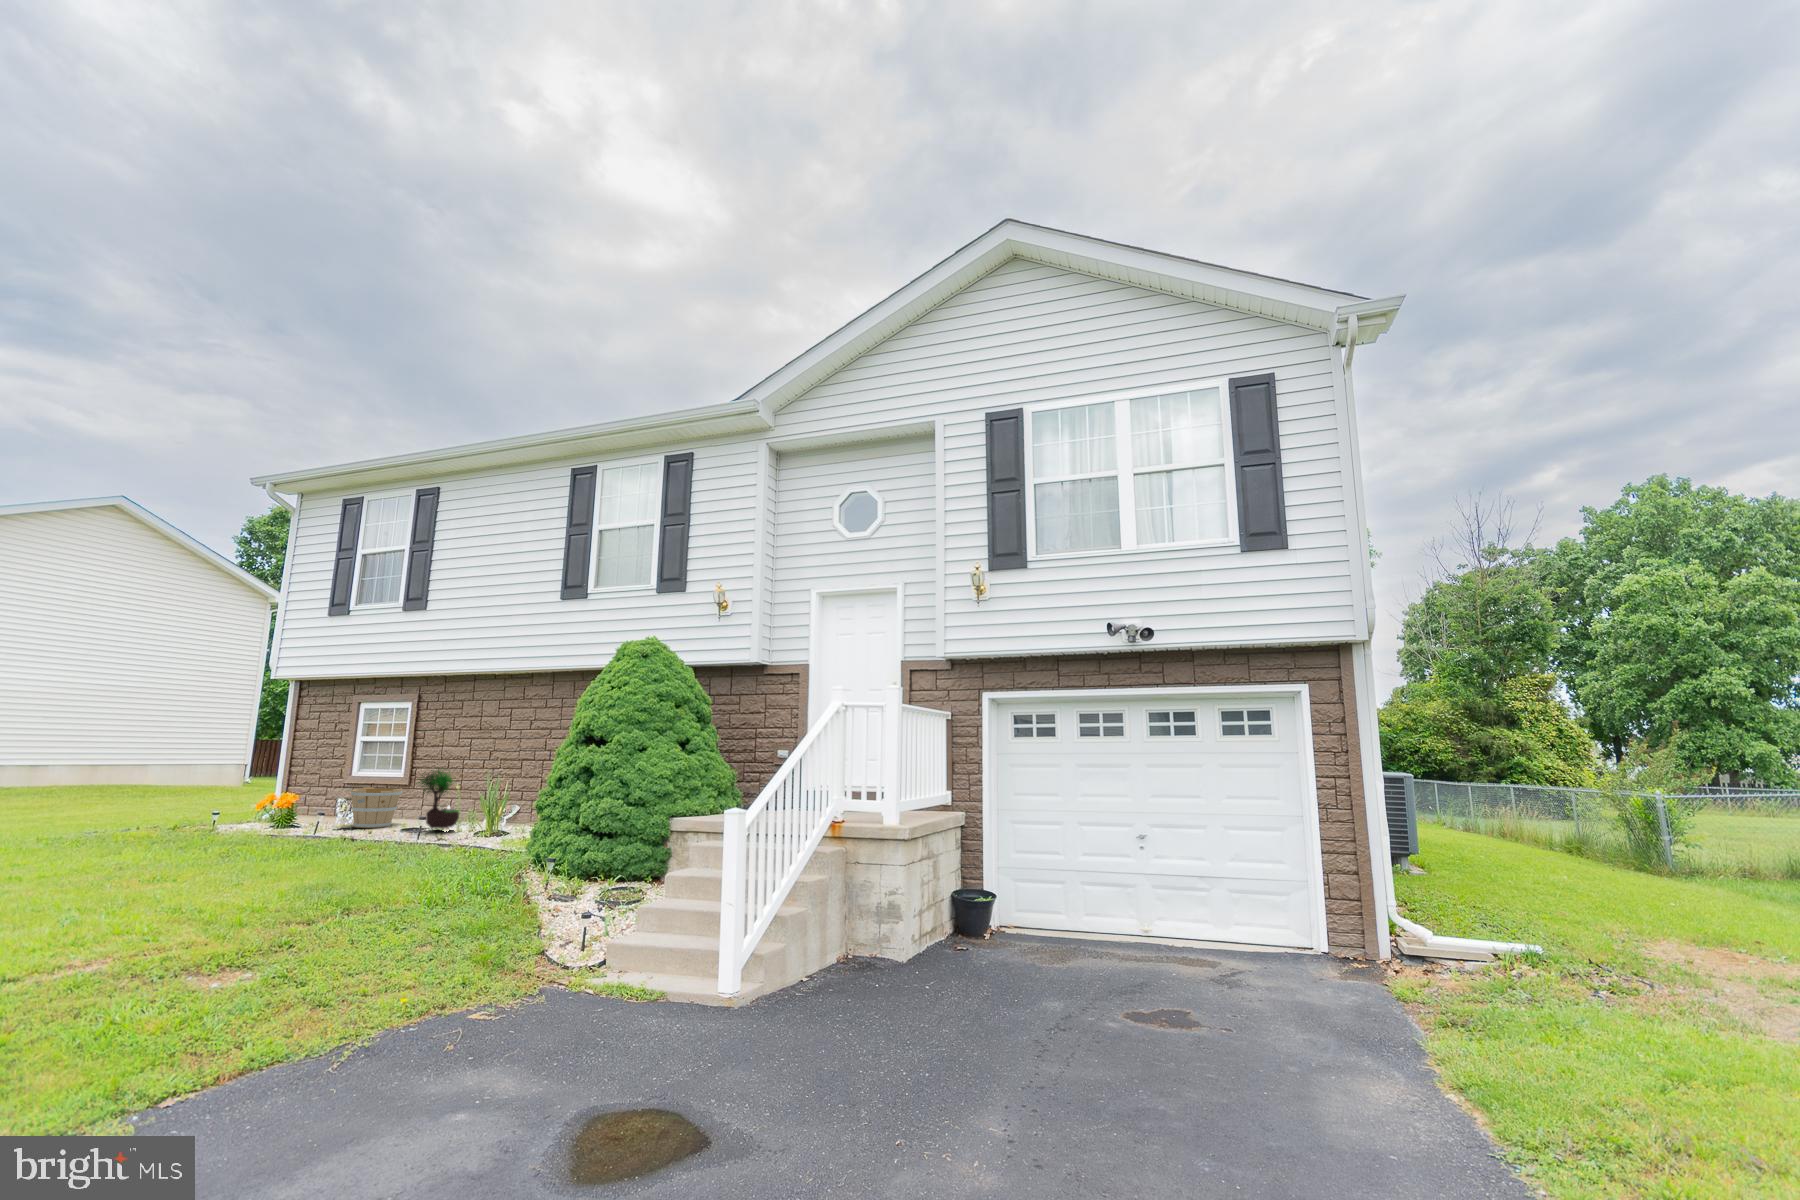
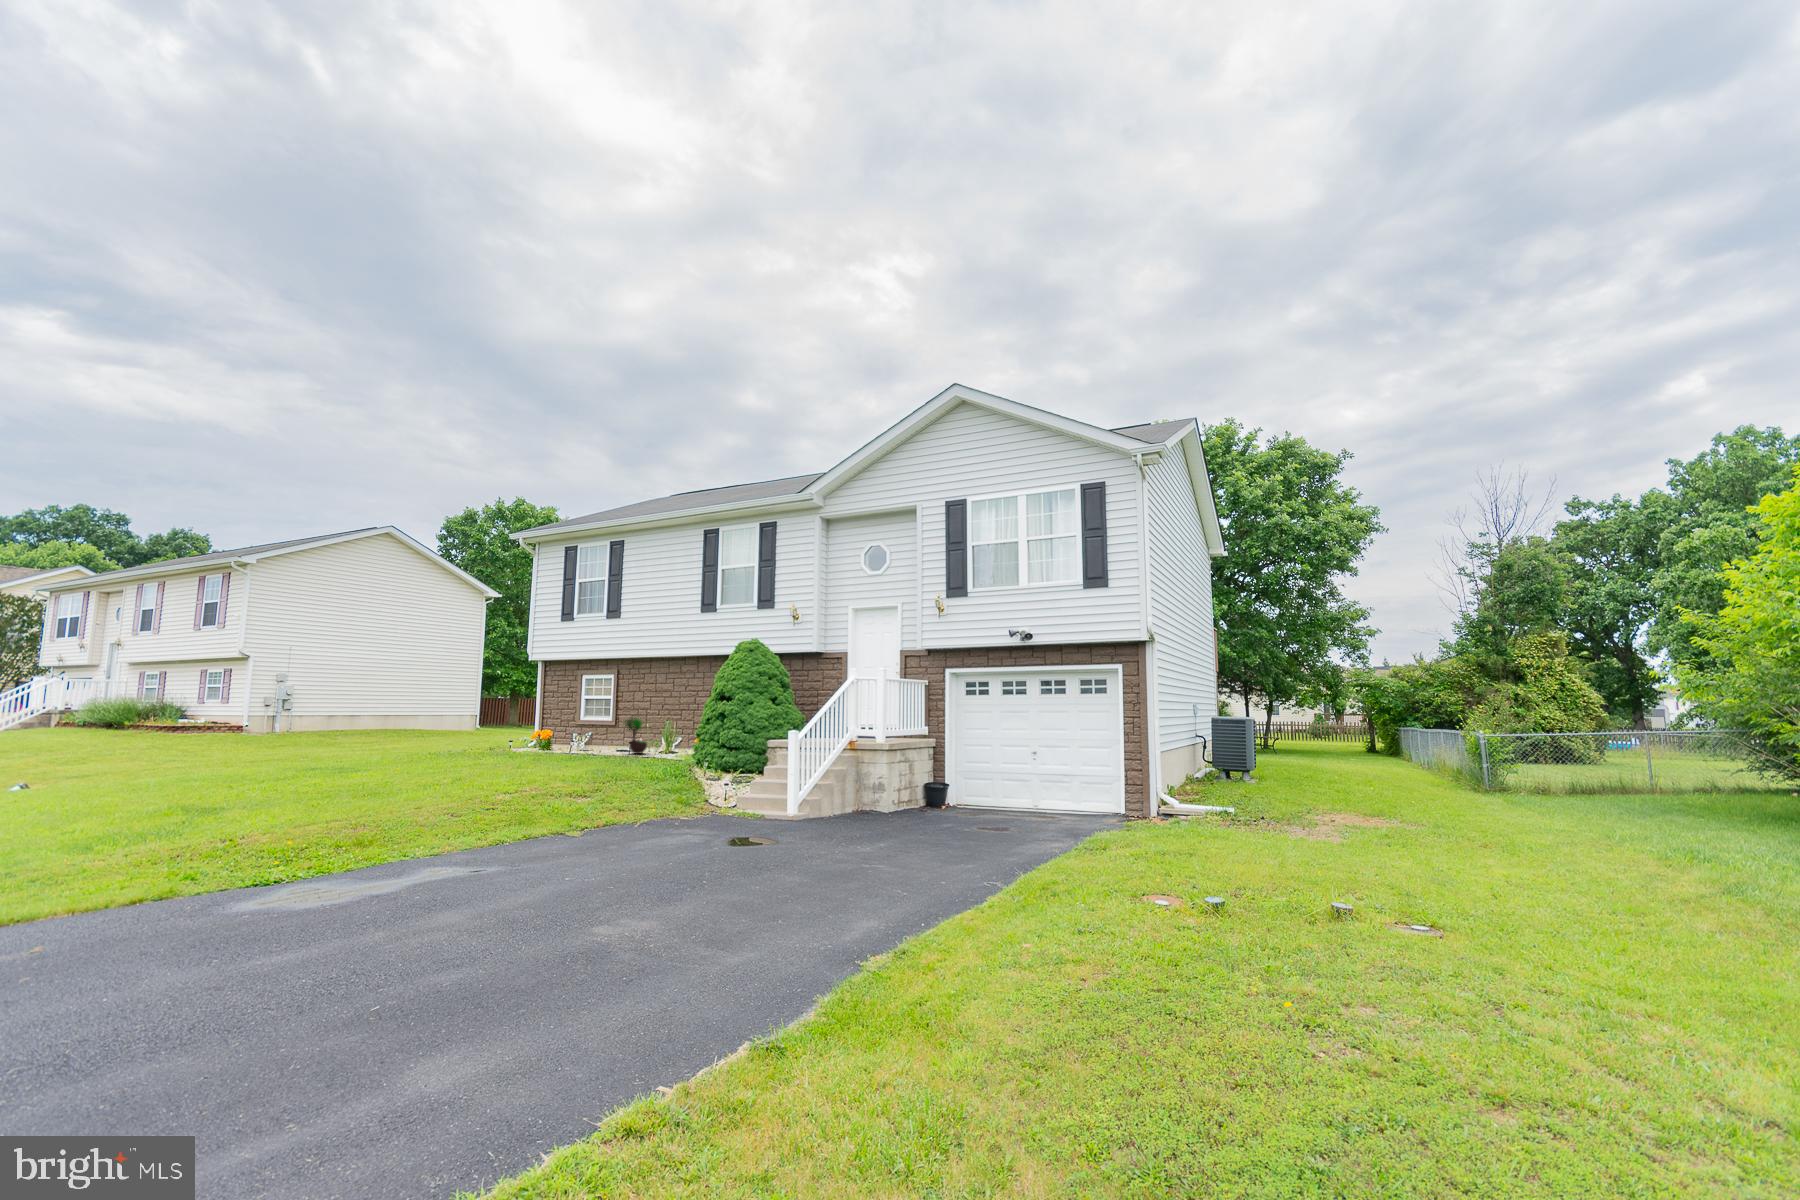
wooden bucket: present [351,787,403,828] -> none [584,728,612,752]

